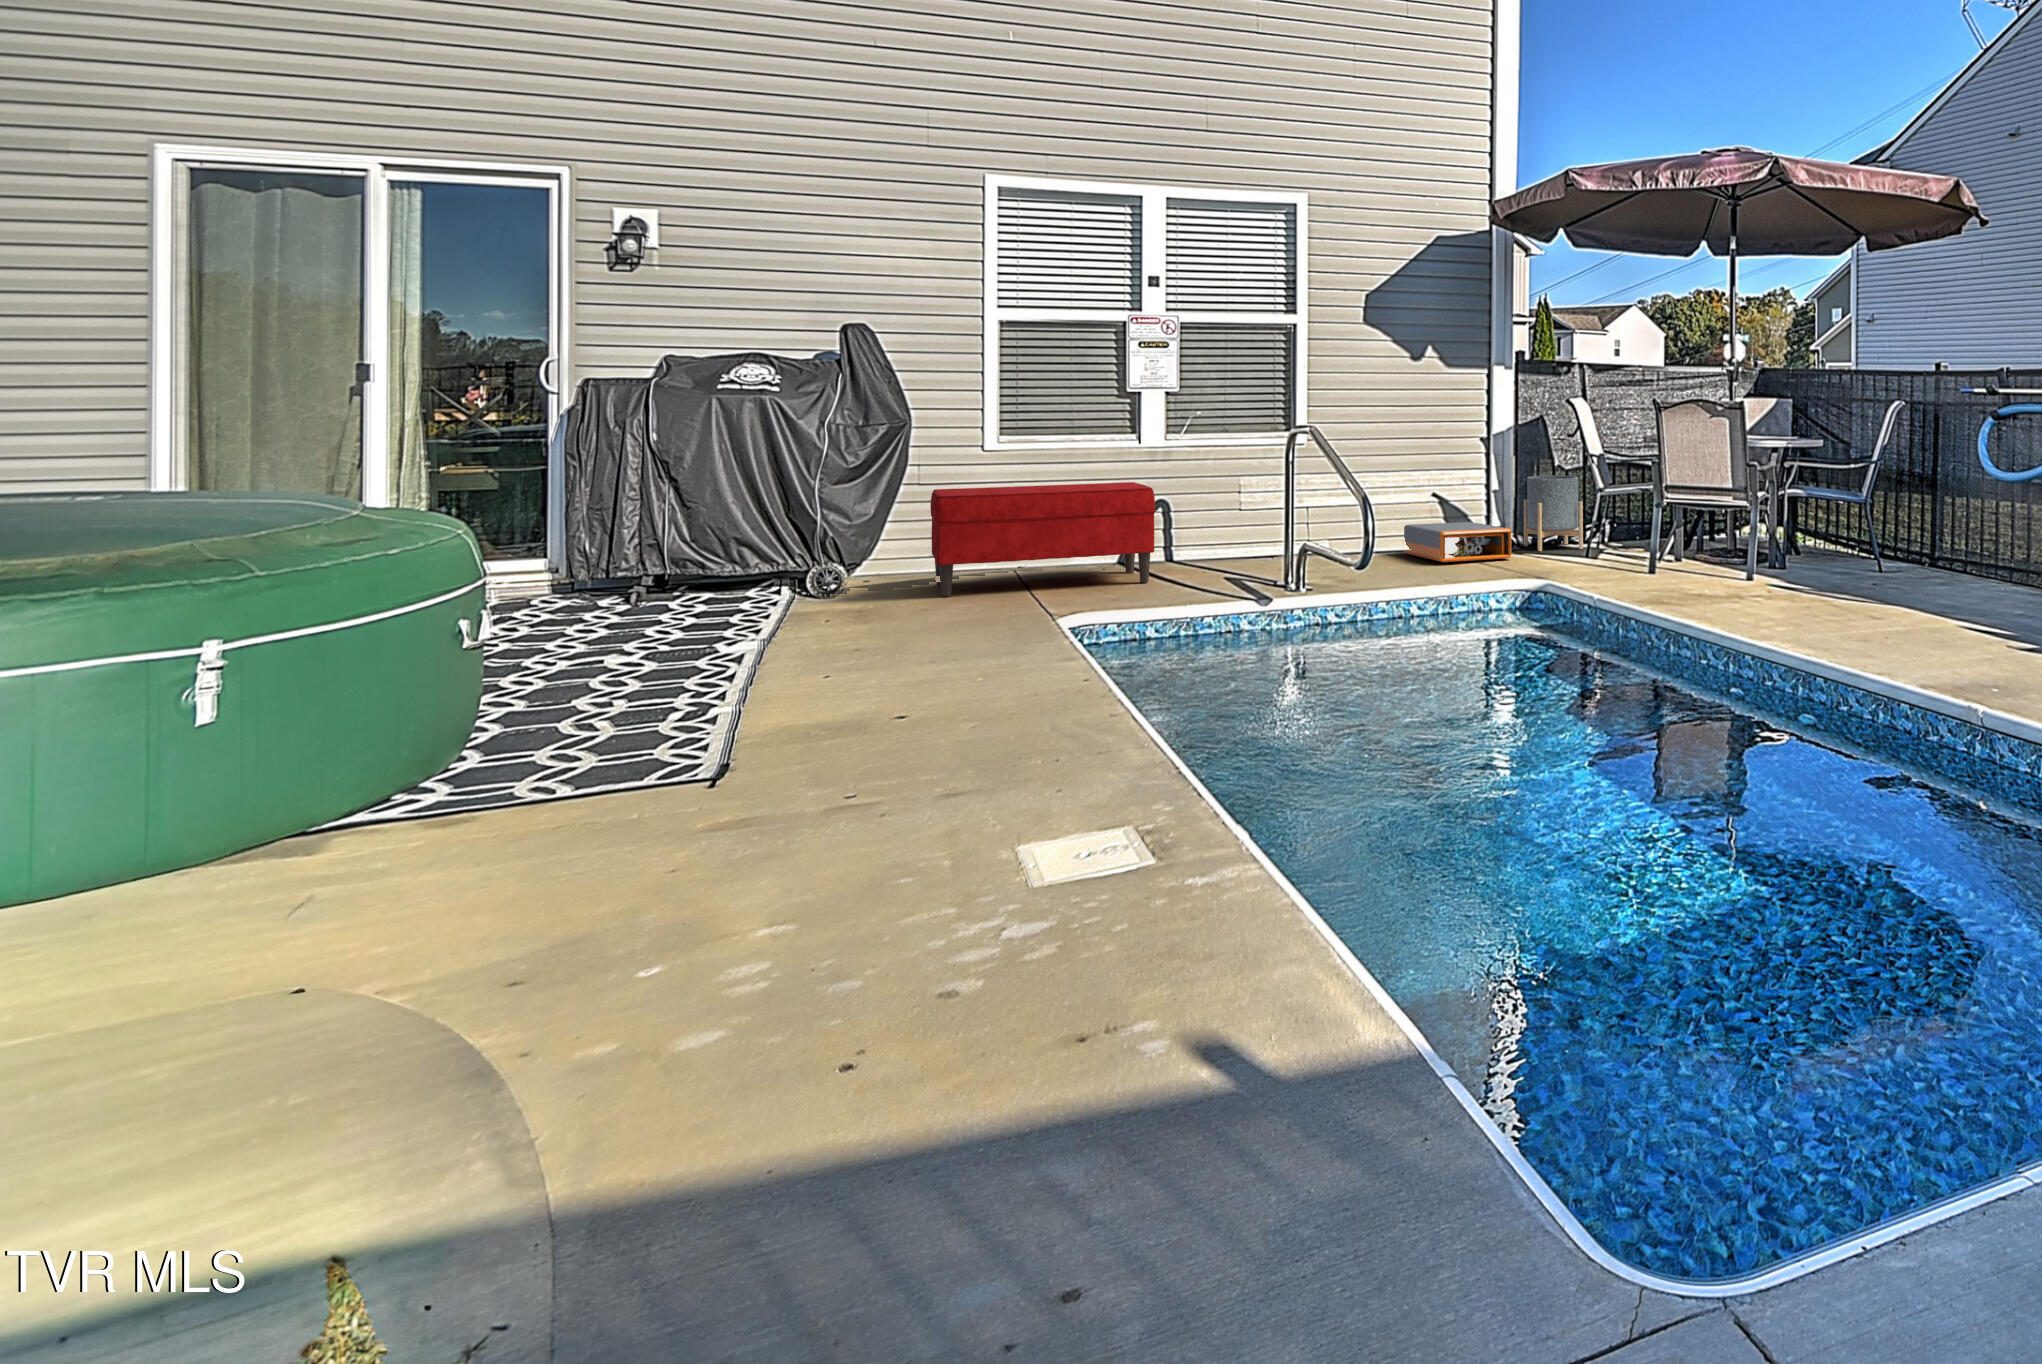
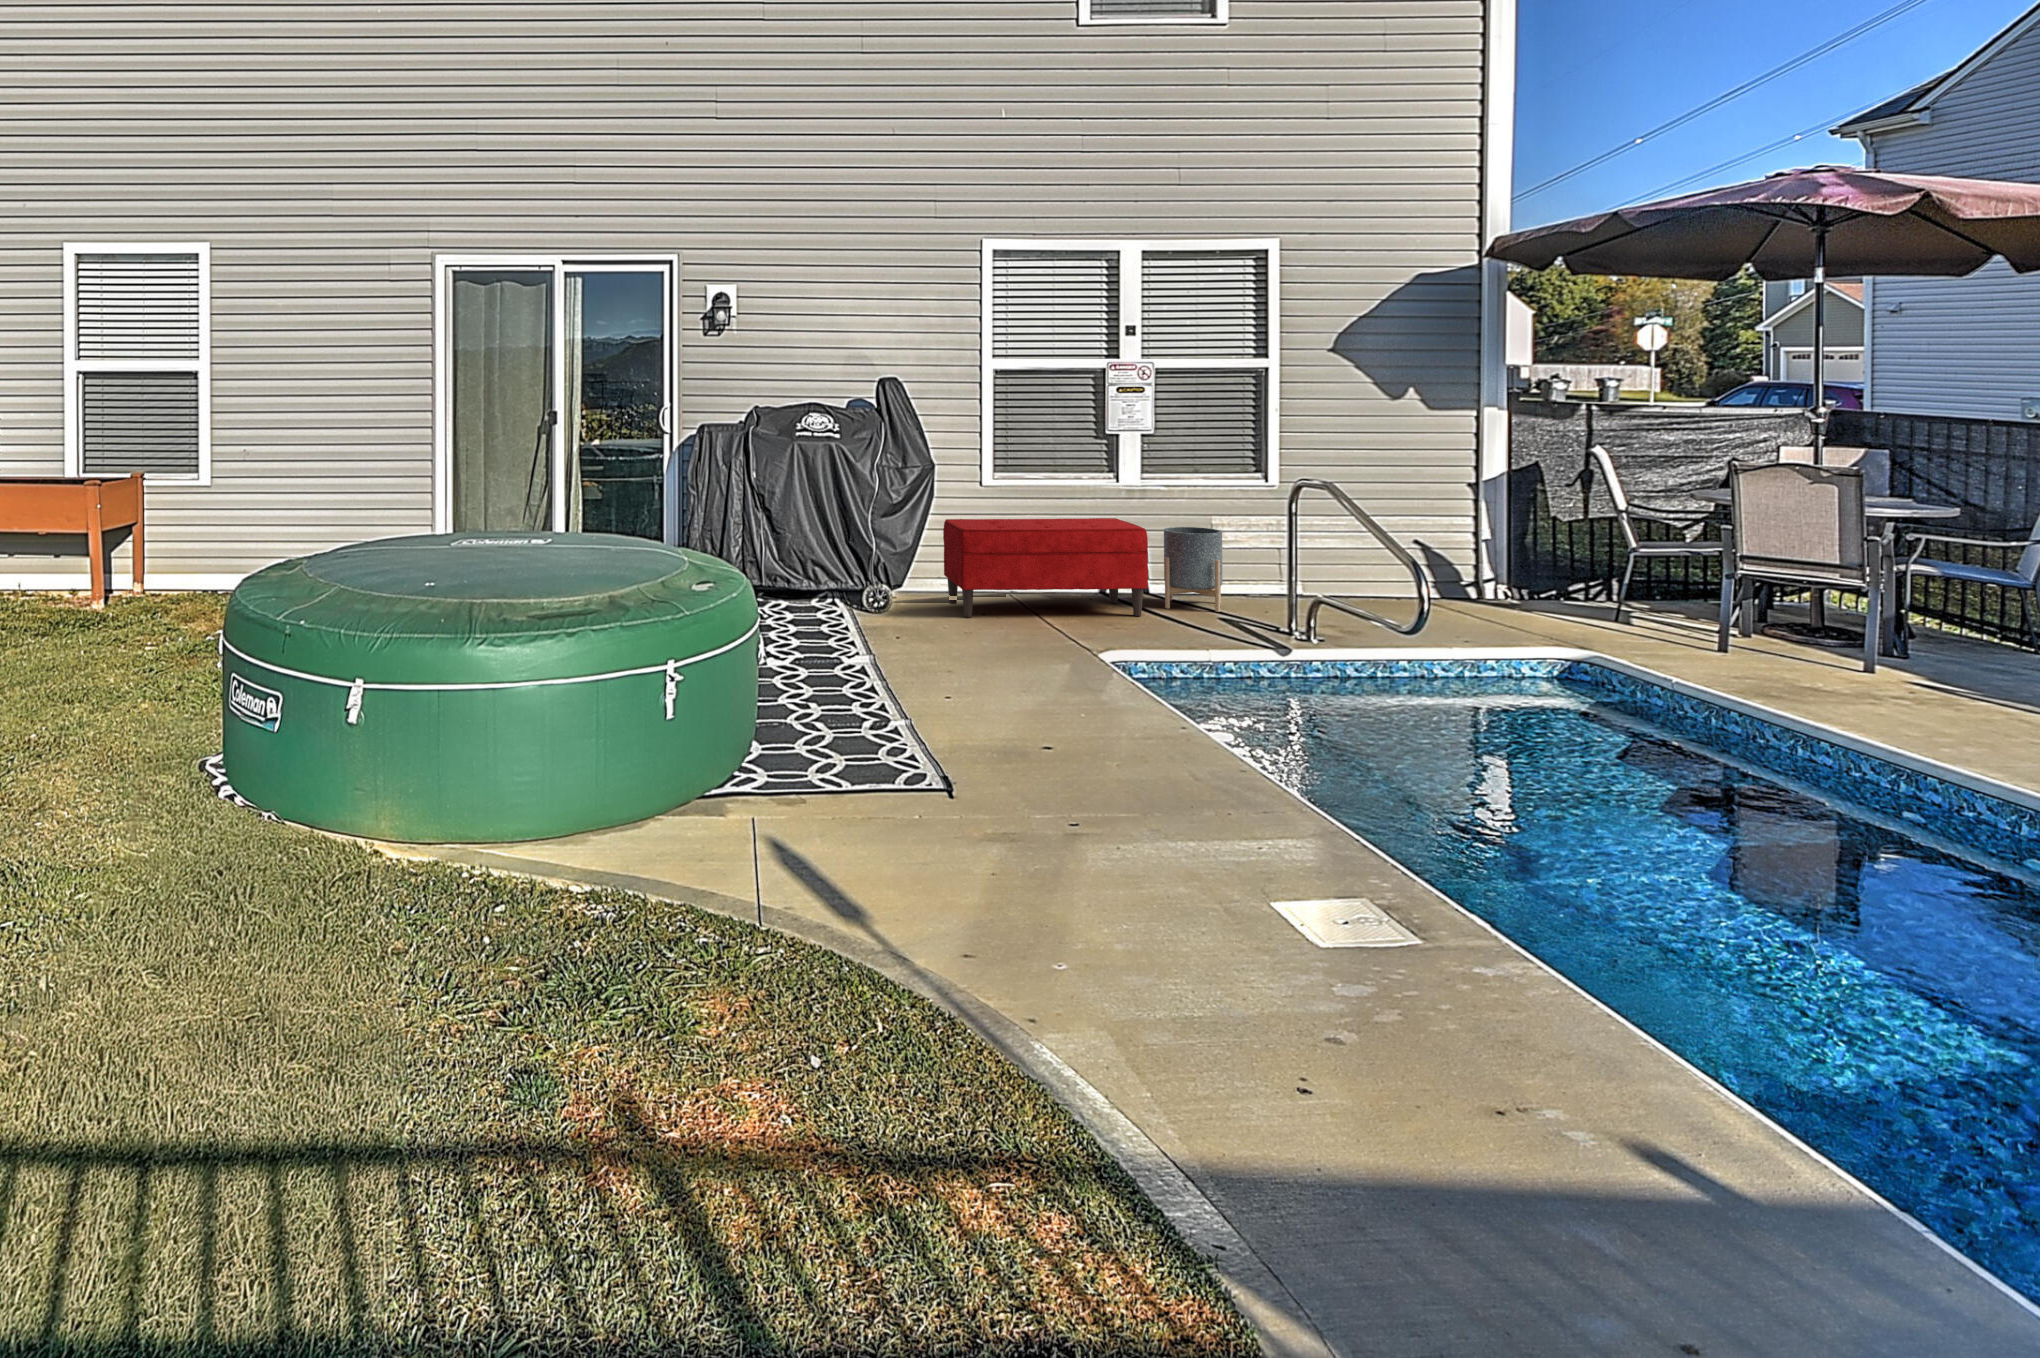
planter: present [1524,476,1583,551] -> present [1164,527,1222,612]
storage box: present [1404,522,1511,562] -> none [1386,570,1519,615]

